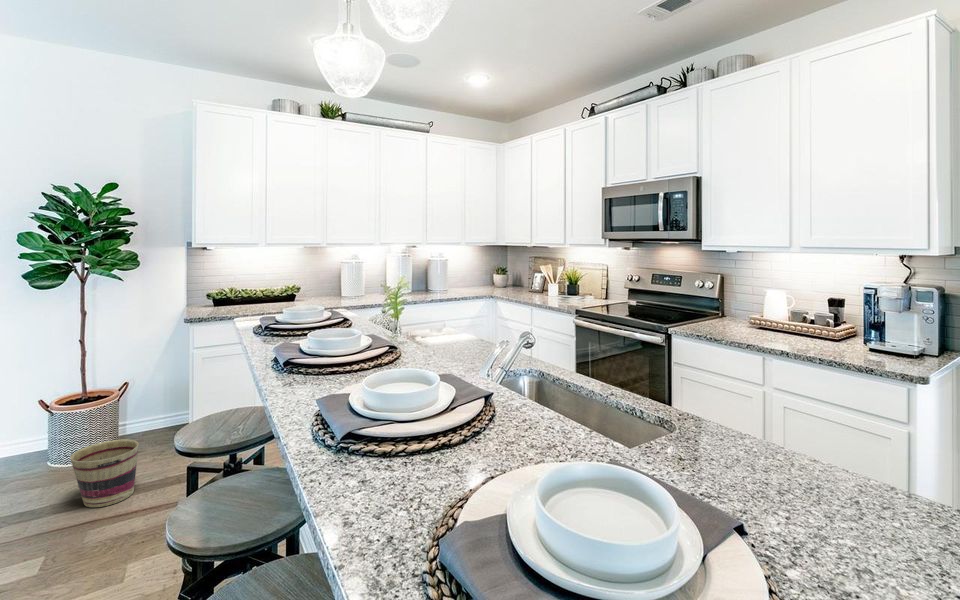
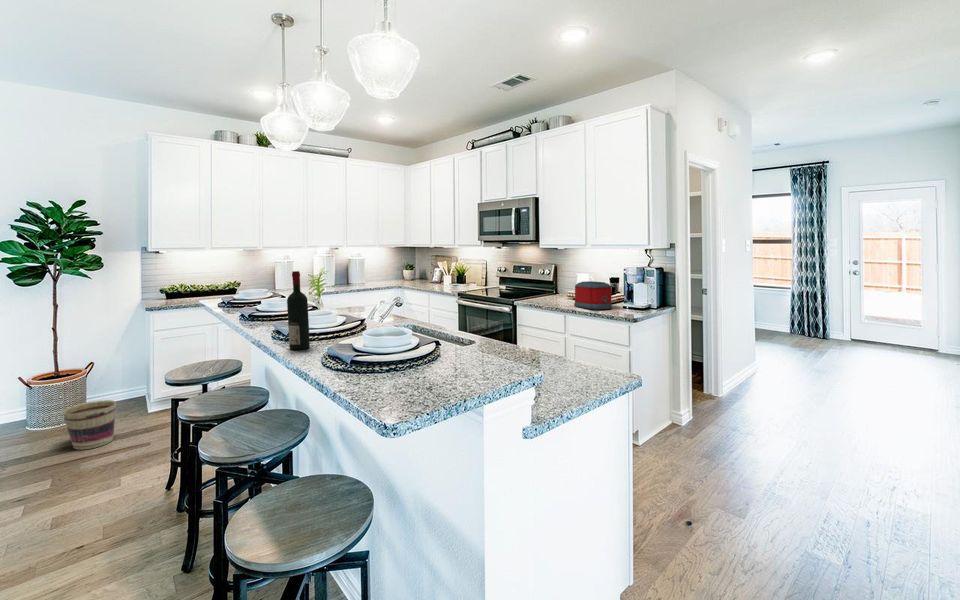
toaster: none [776,304,853,352] -> present [574,281,612,309]
wine bottle: none [346,308,394,495] -> present [287,271,310,350]

